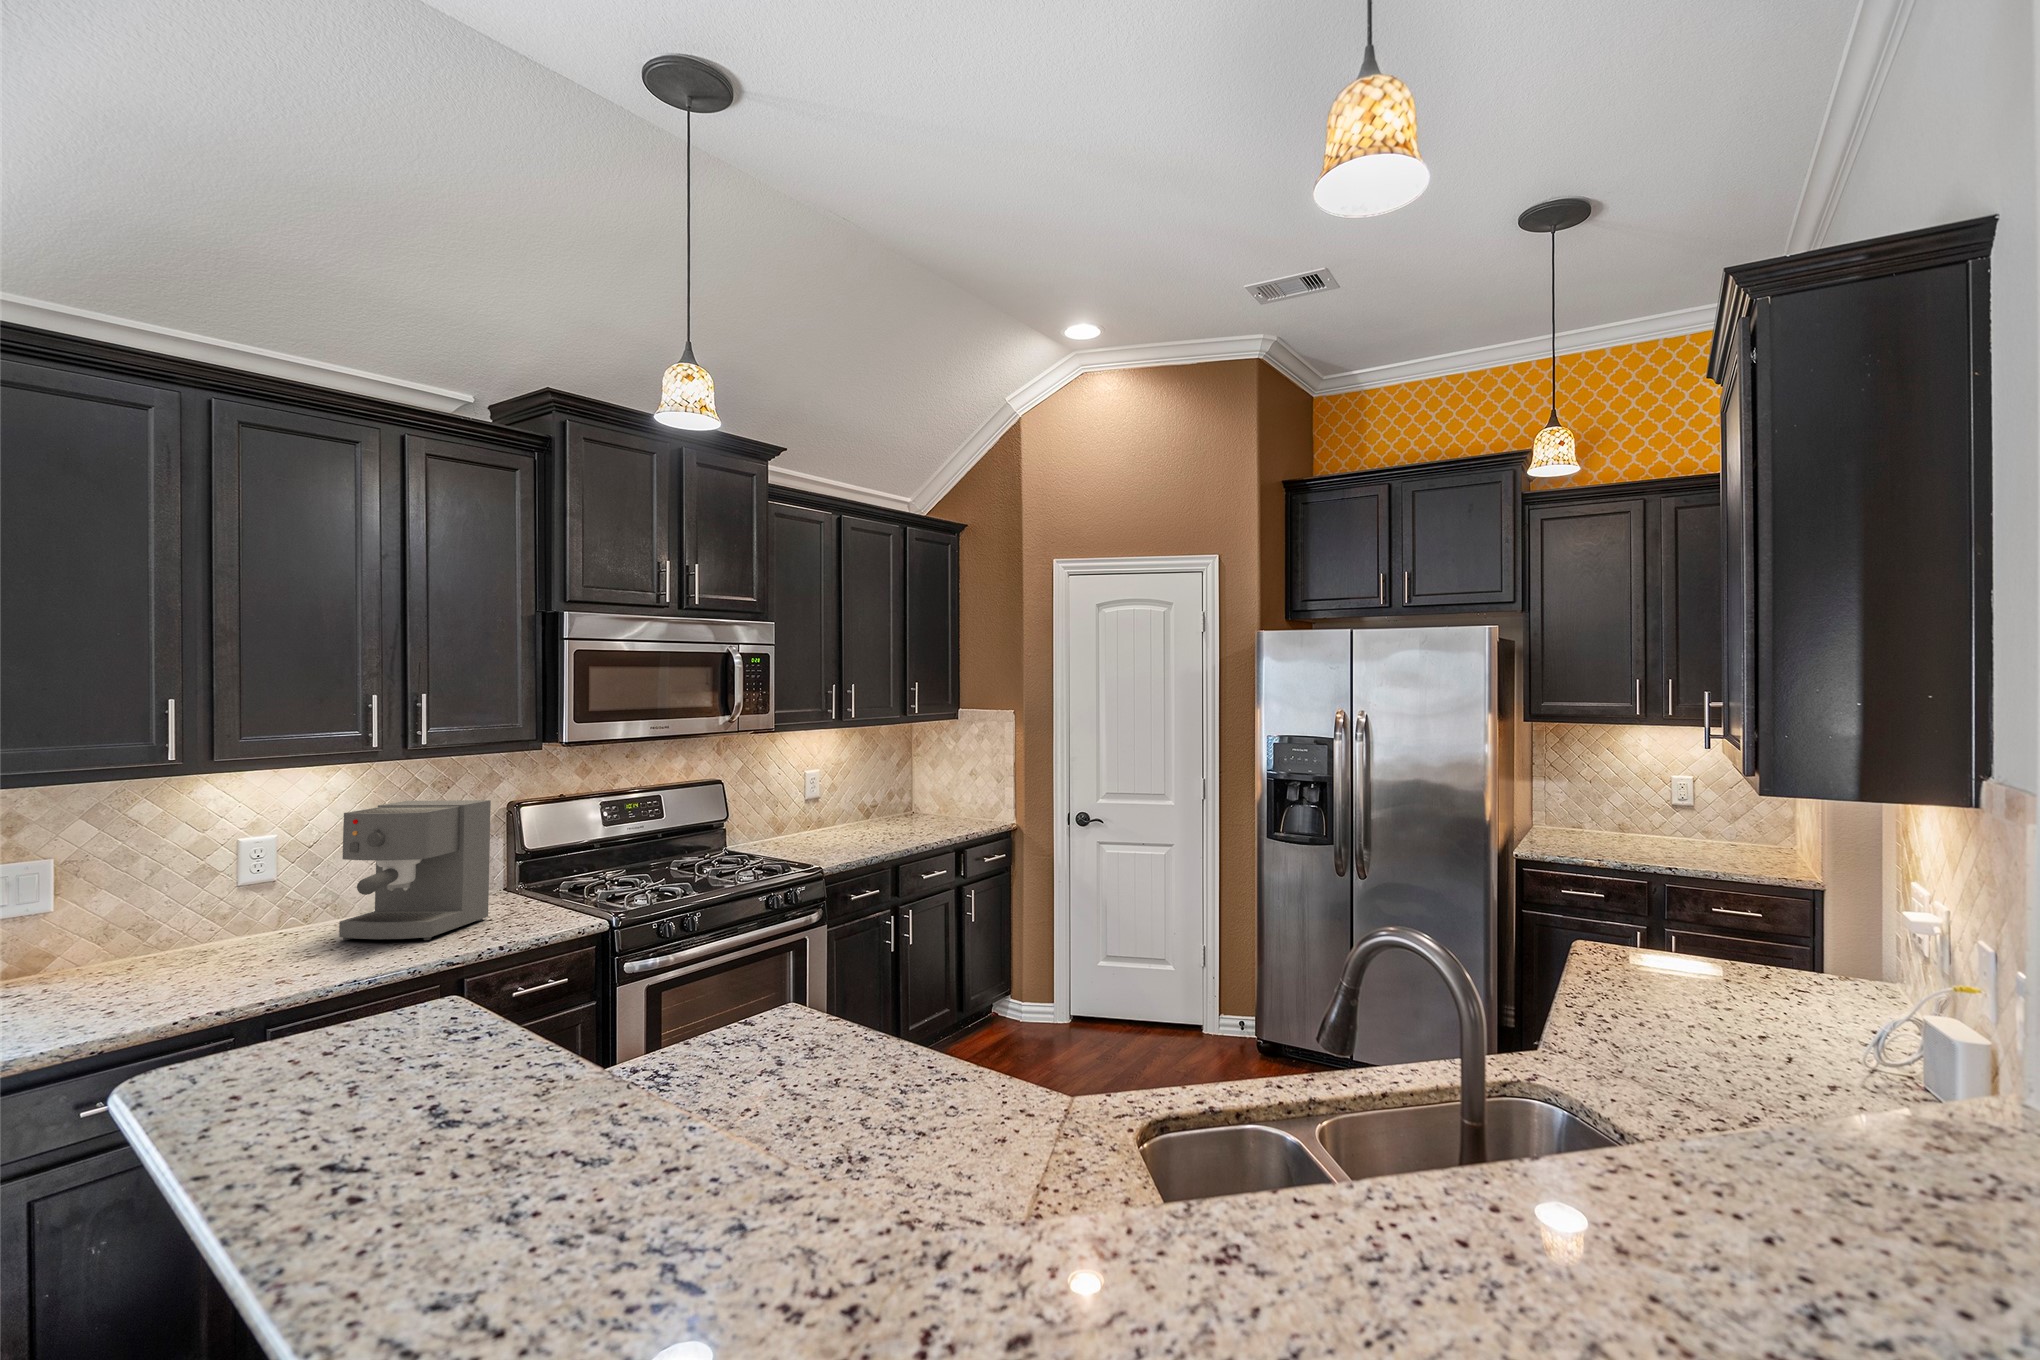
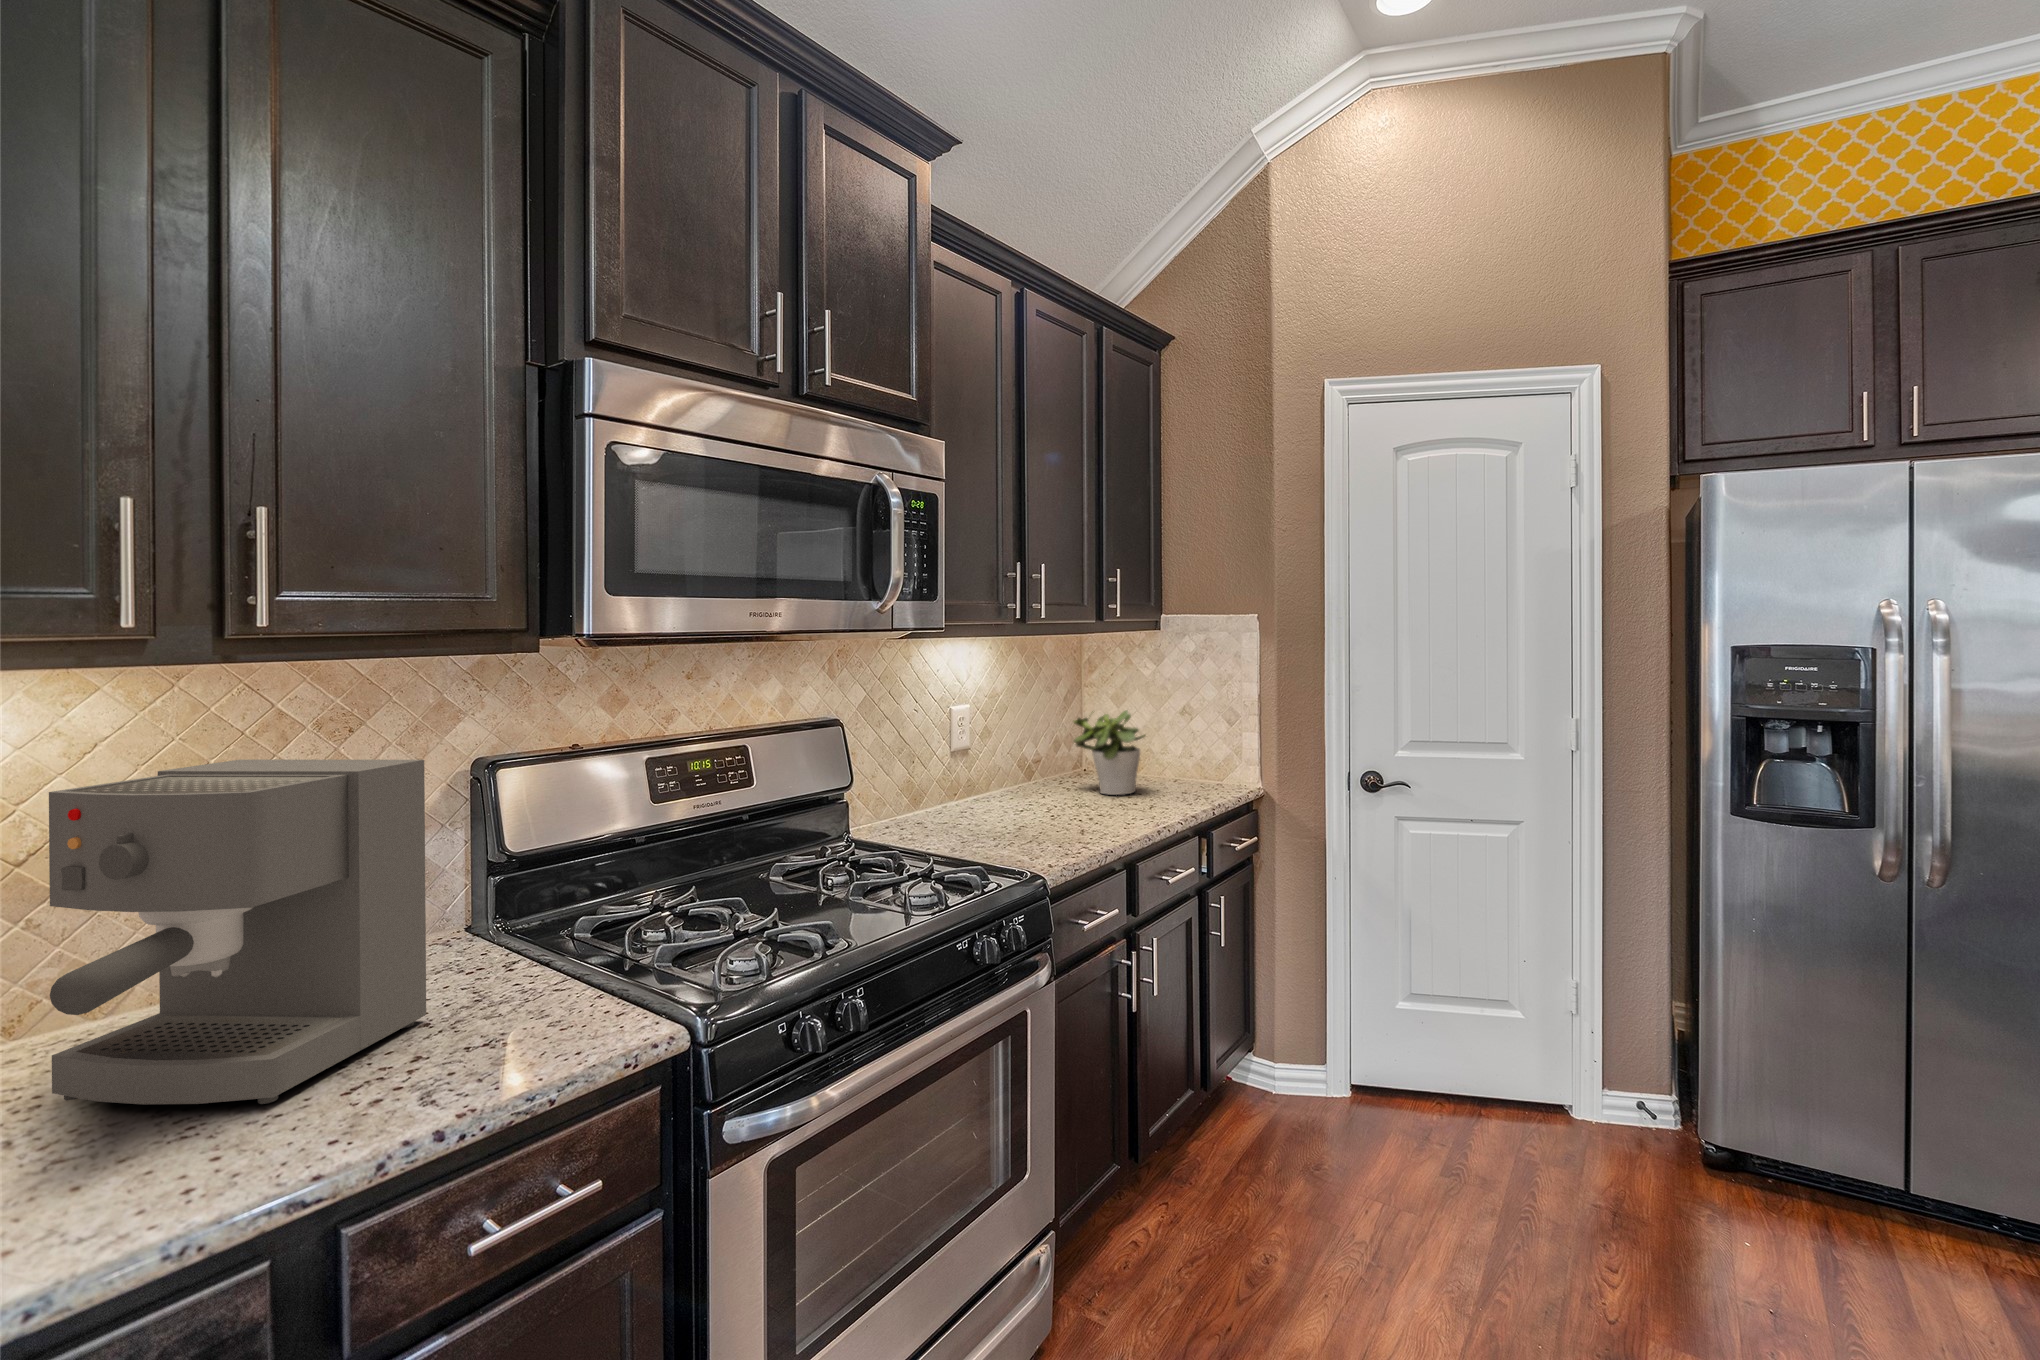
potted plant: none [889,771,934,826] -> present [1073,710,1145,795]

